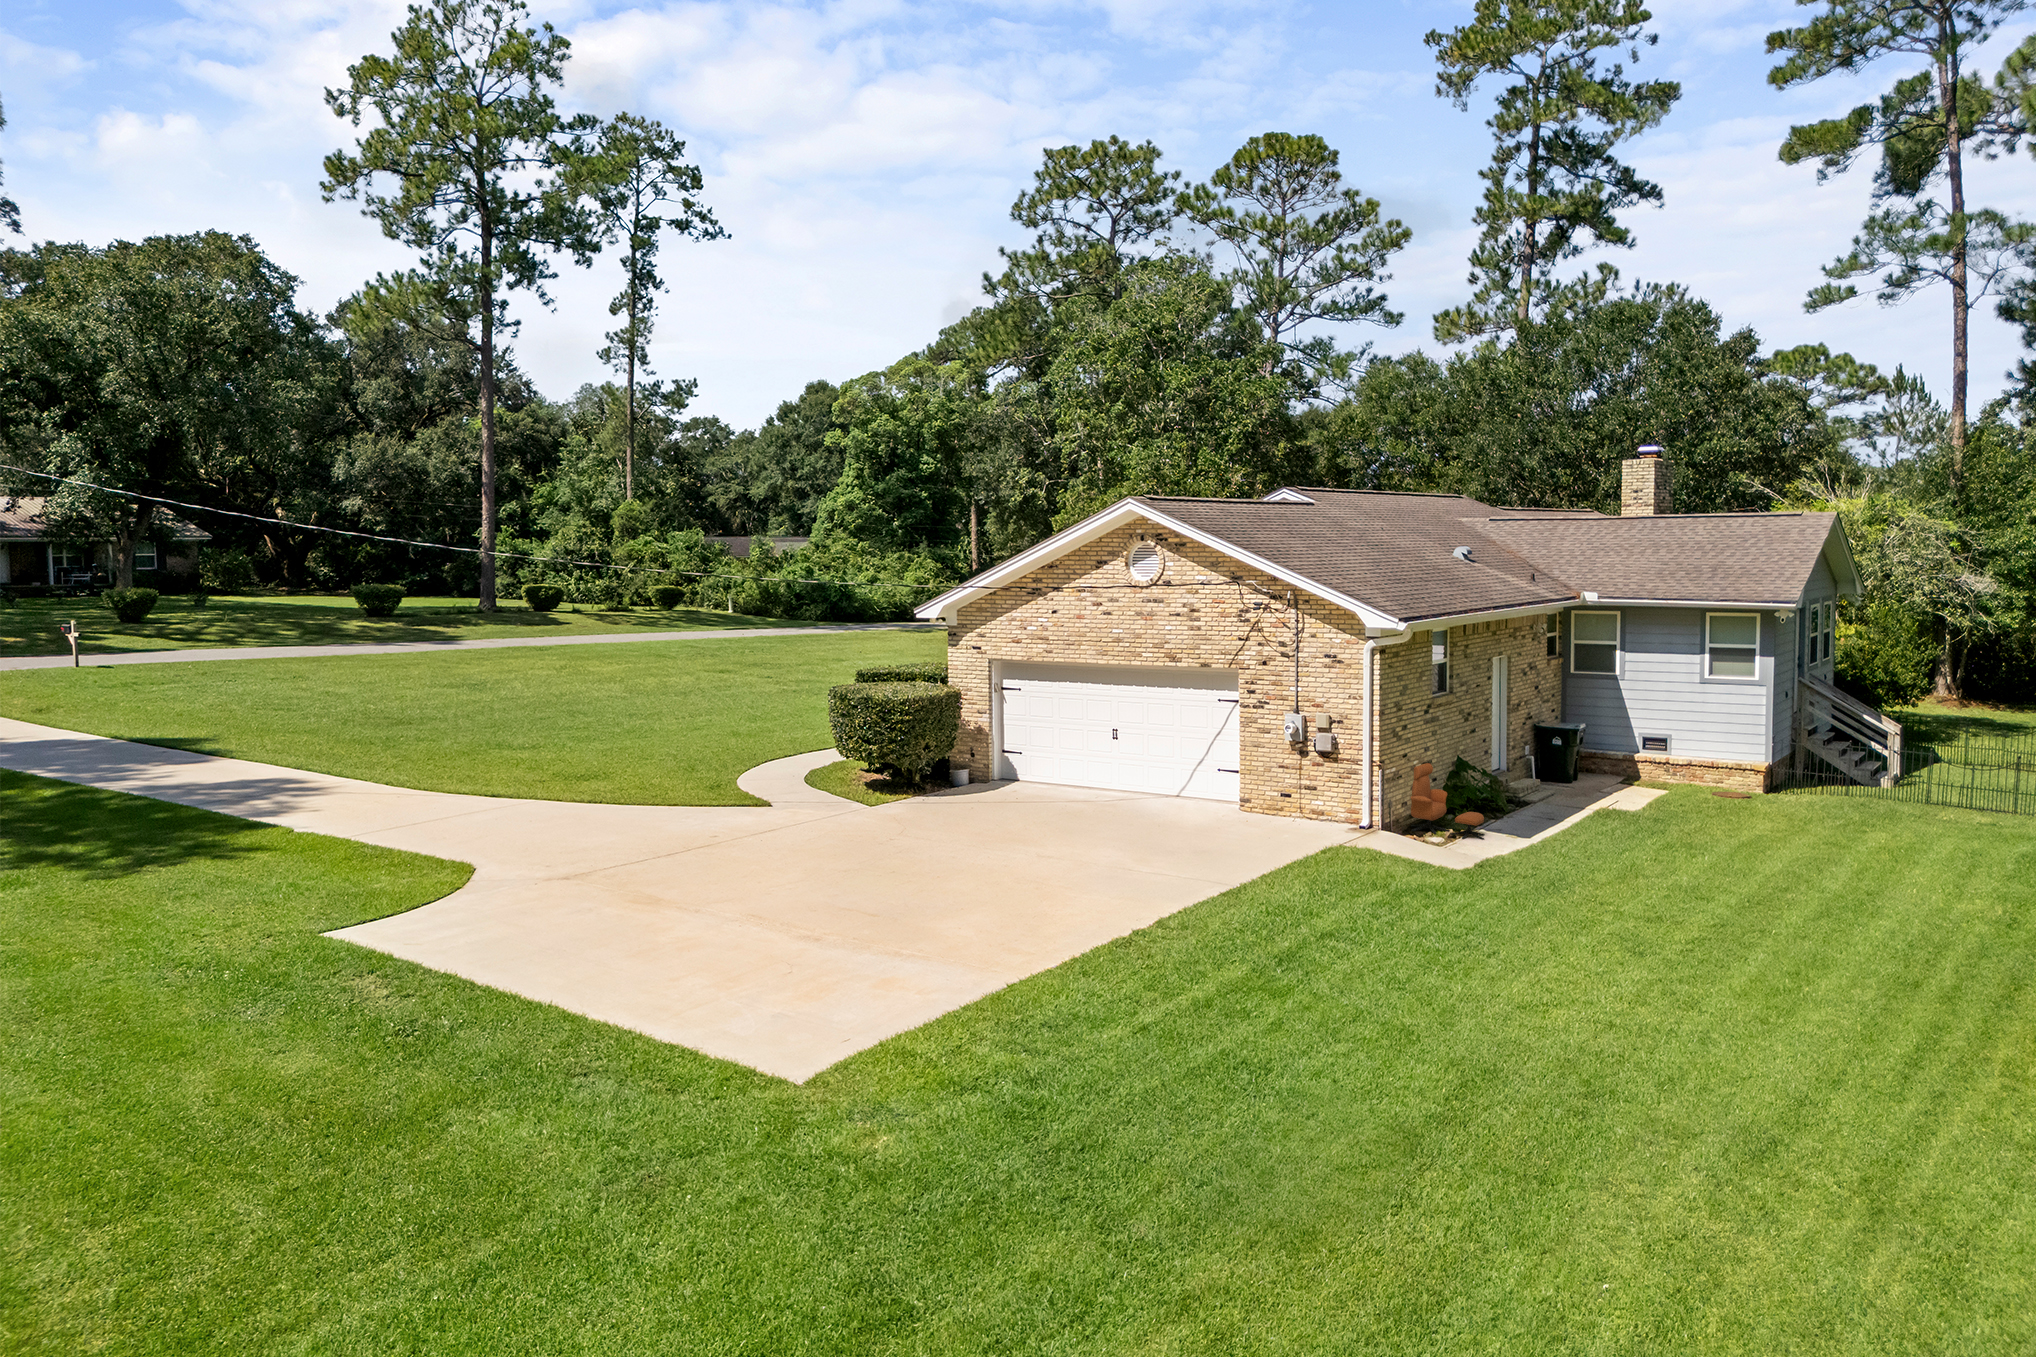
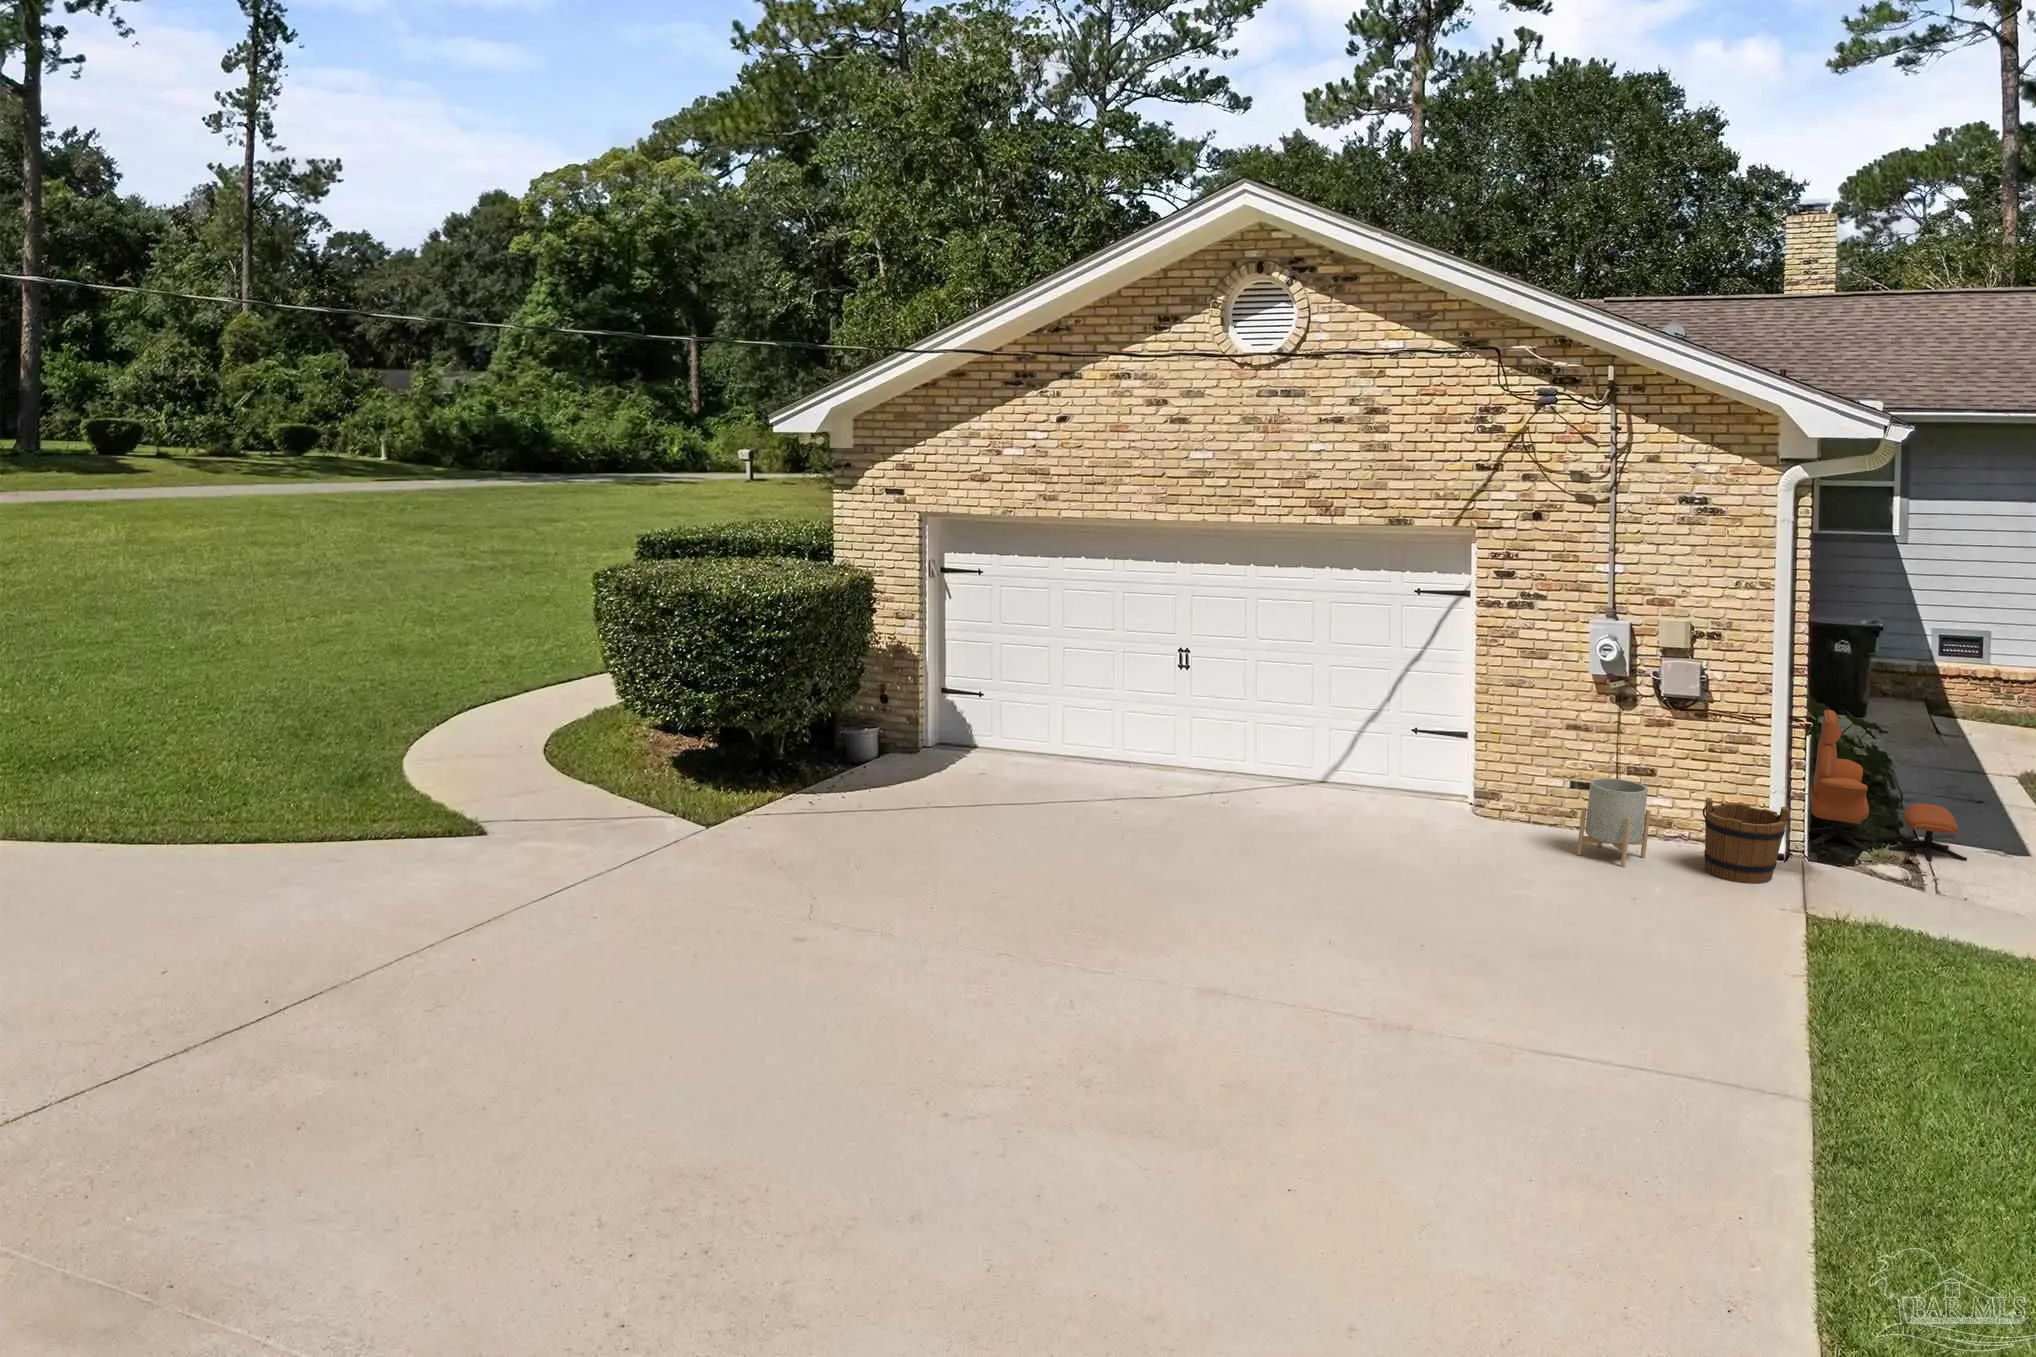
planter: none [1277,792,1312,834] -> present [1577,778,1651,867]
bucket: none [1332,801,1370,842] -> present [1703,798,1789,883]

